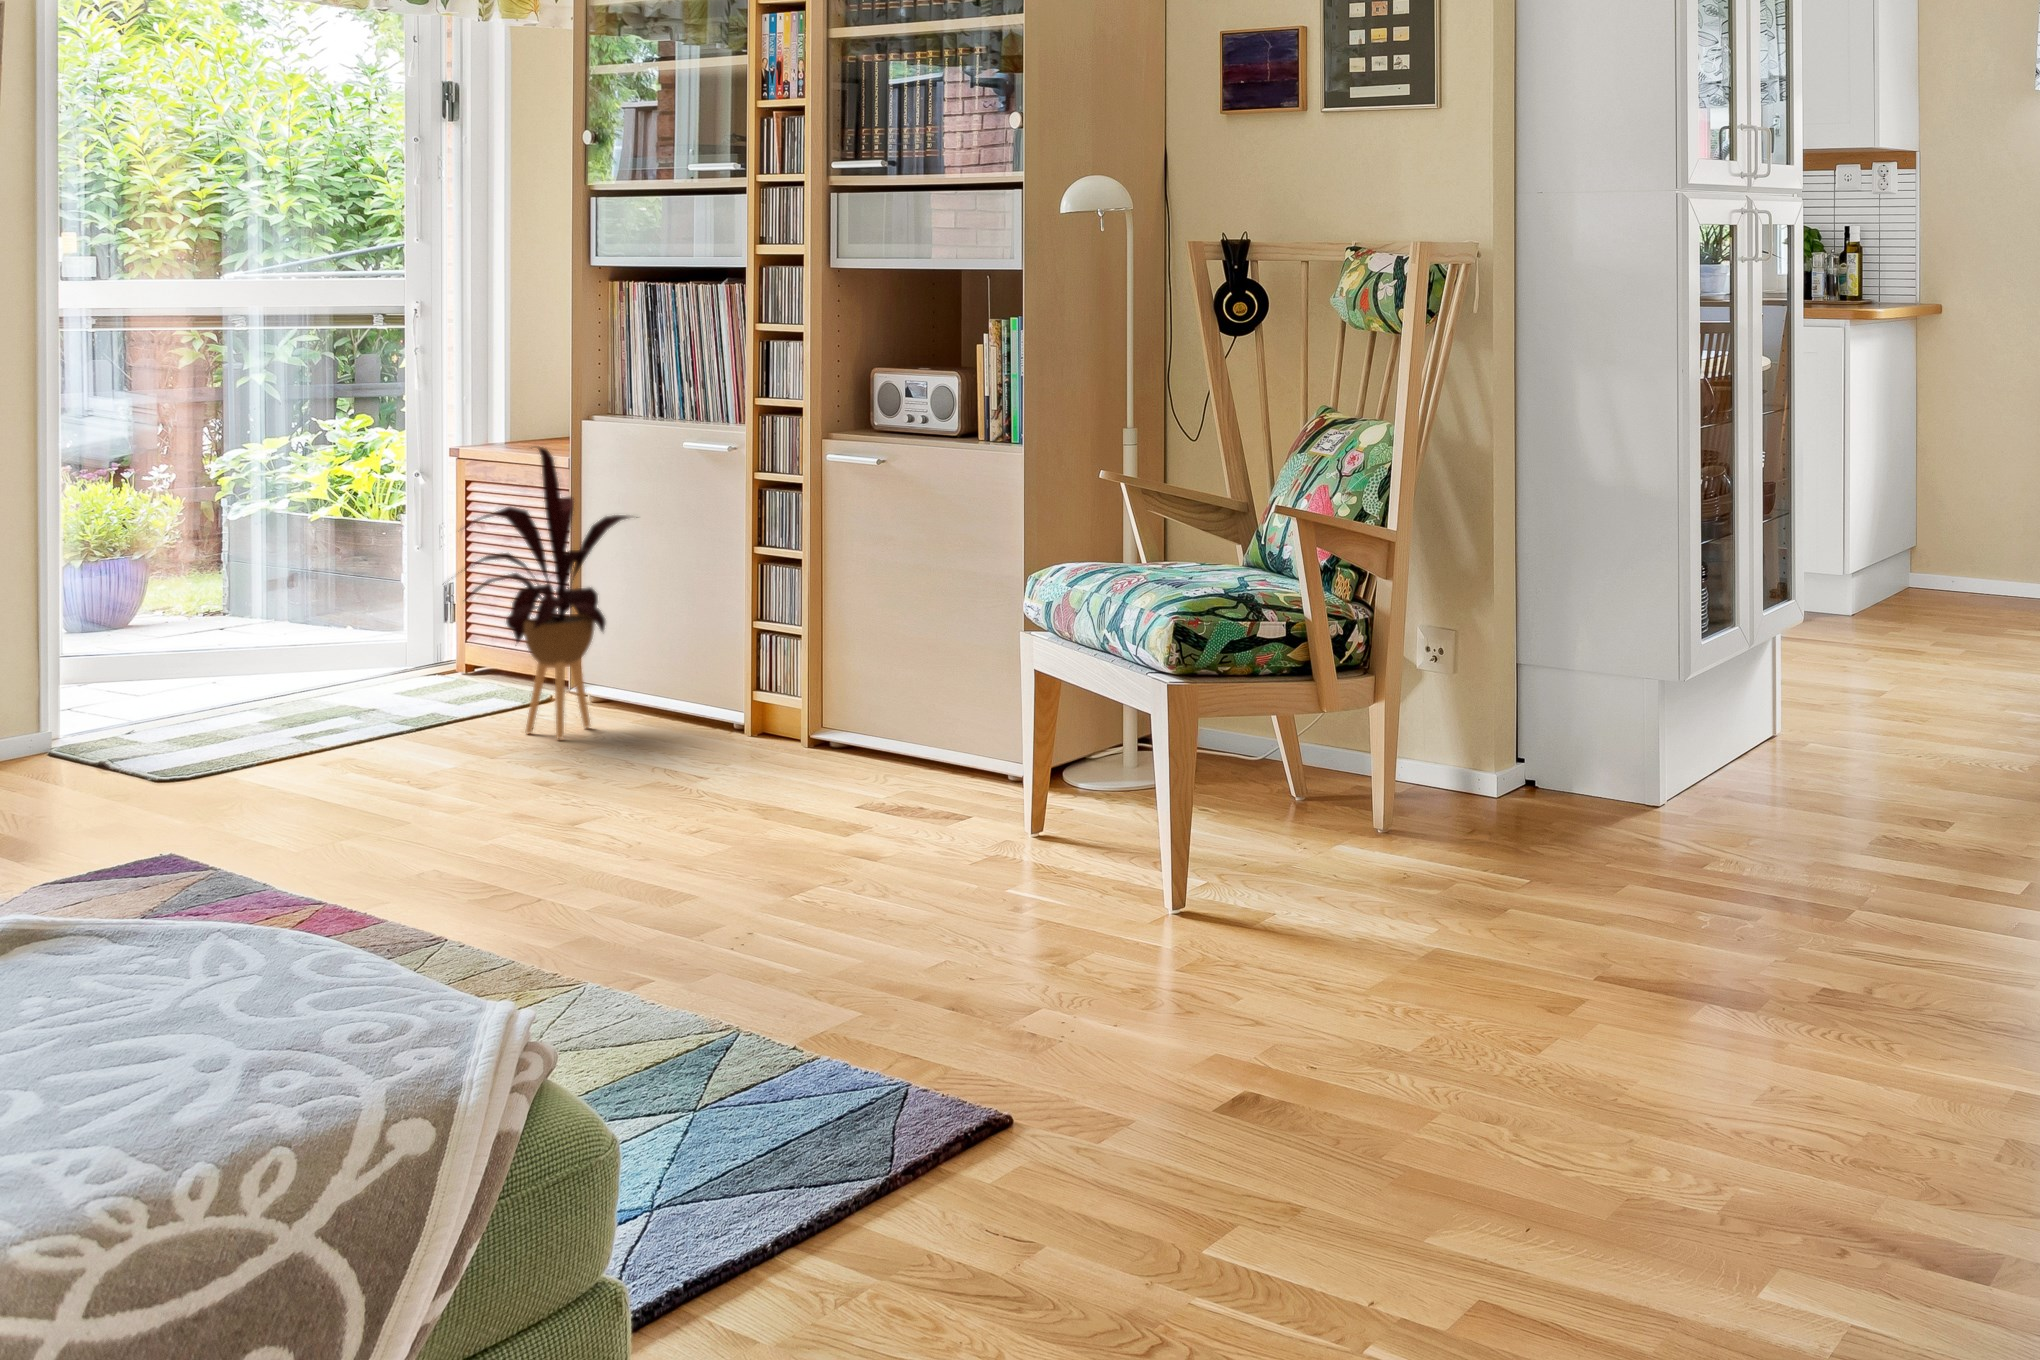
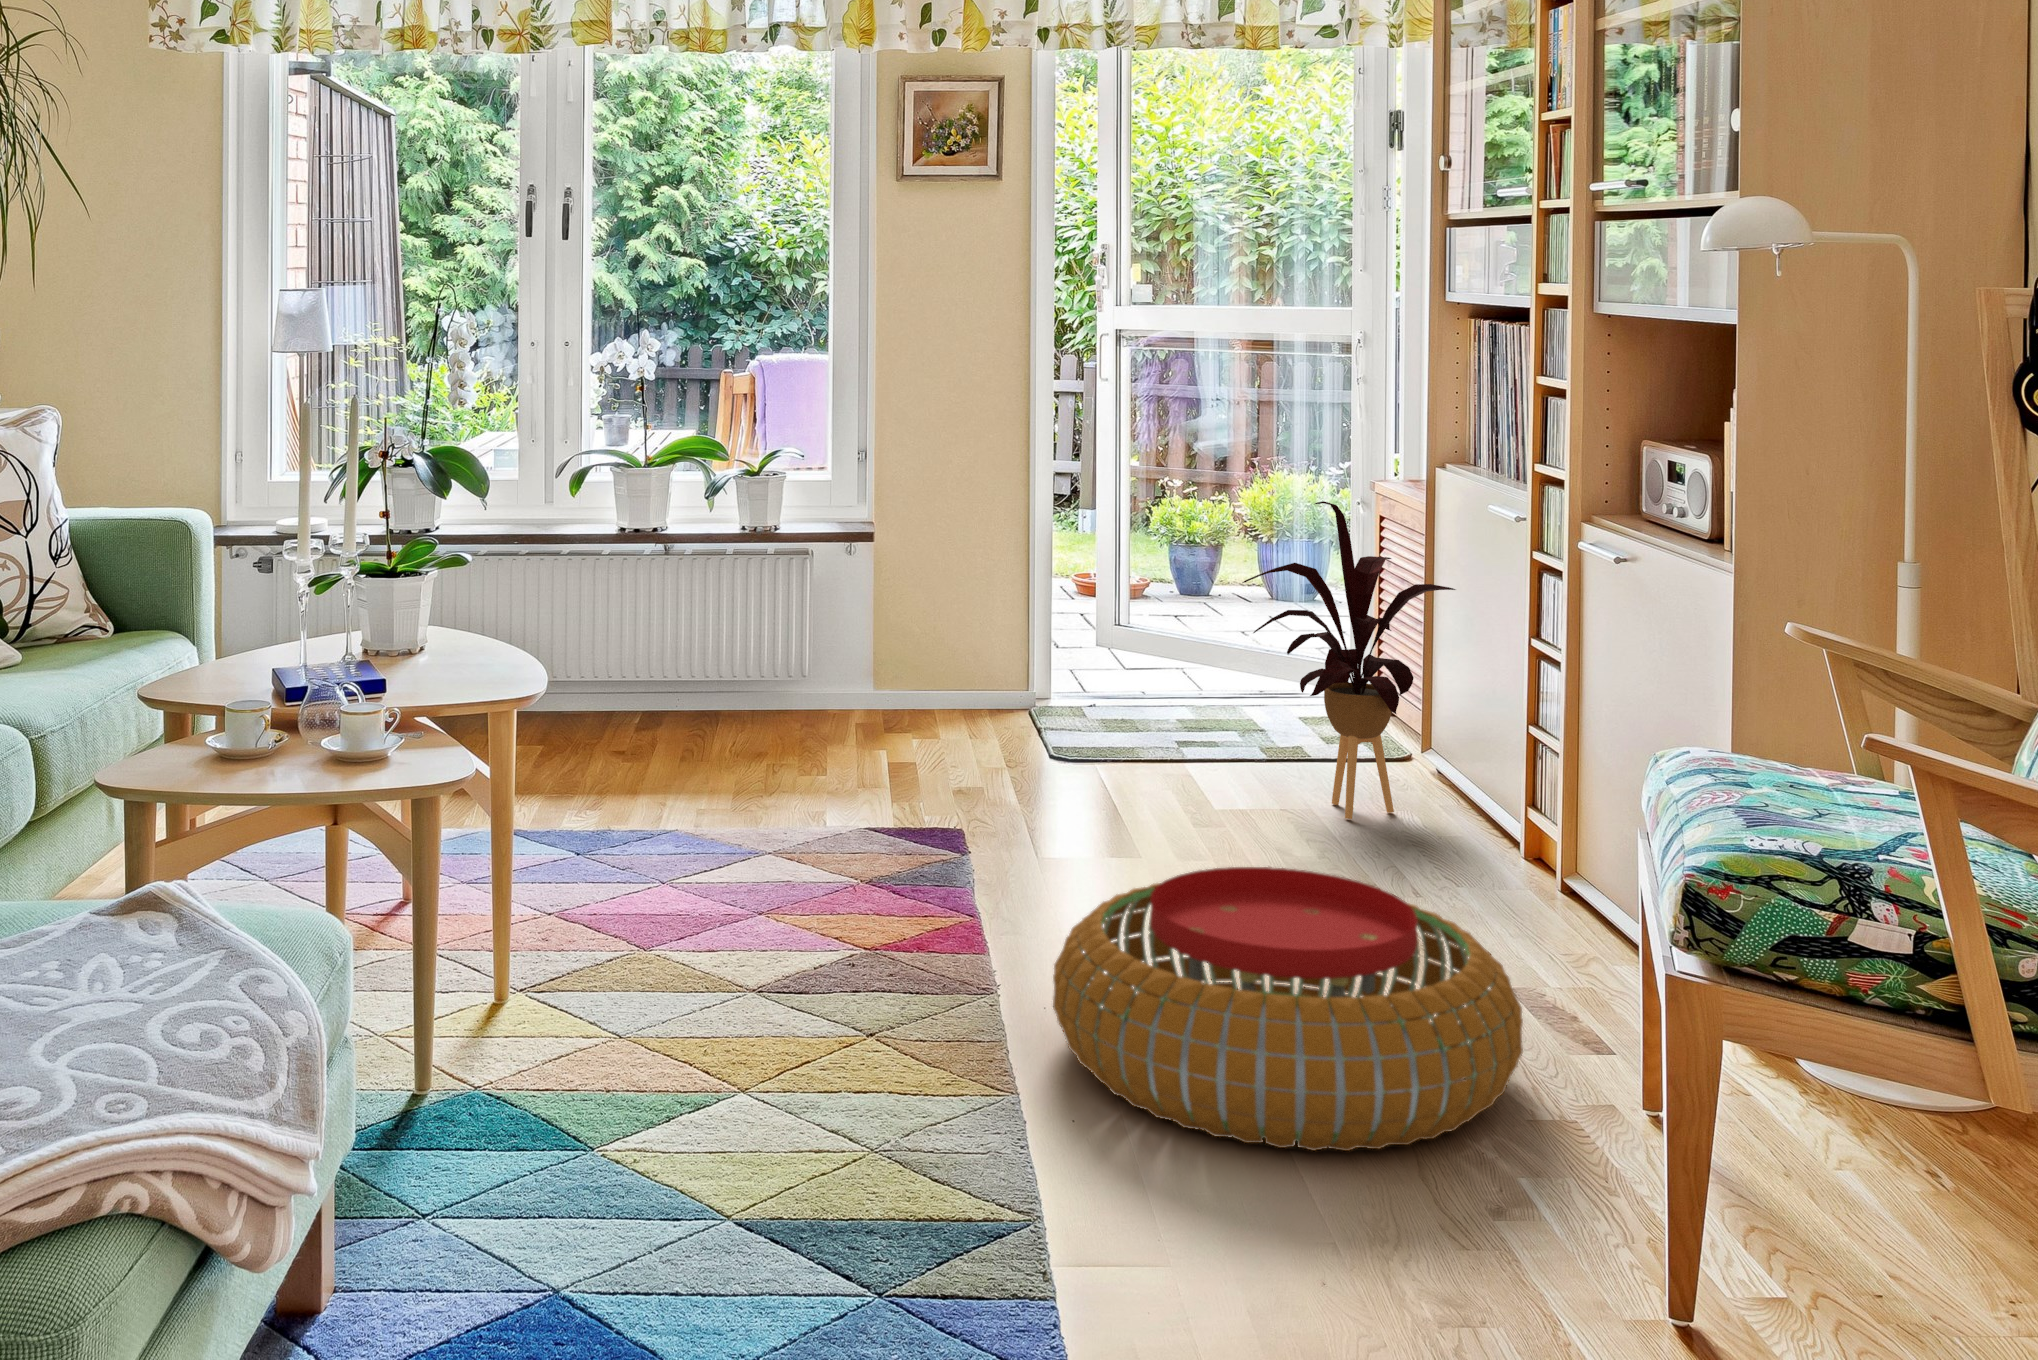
pouf: none [574,721,988,934] -> present [1053,867,1523,1151]

